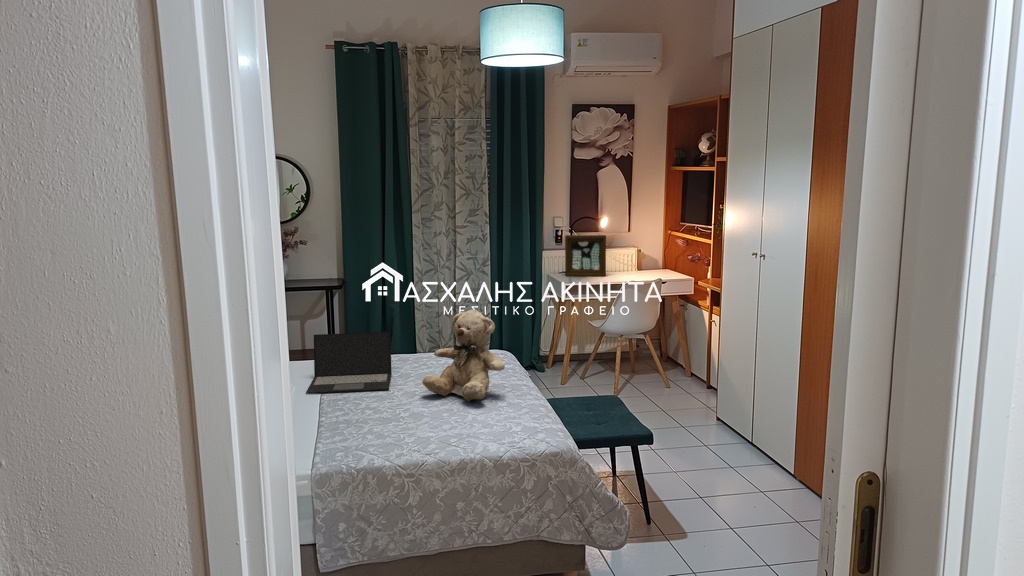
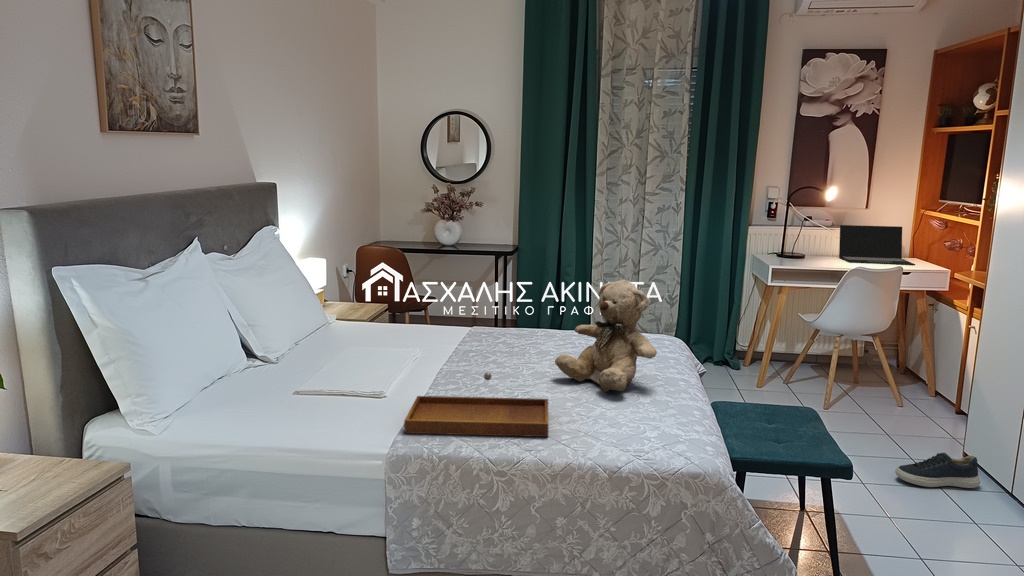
picture frame: present [565,235,606,276] -> none [774,208,832,261]
laptop: present [306,332,392,394] -> present [839,225,915,265]
tray: none [319,397,439,456] -> present [404,373,549,437]
shoe: none [674,417,730,445] -> present [895,453,980,488]

